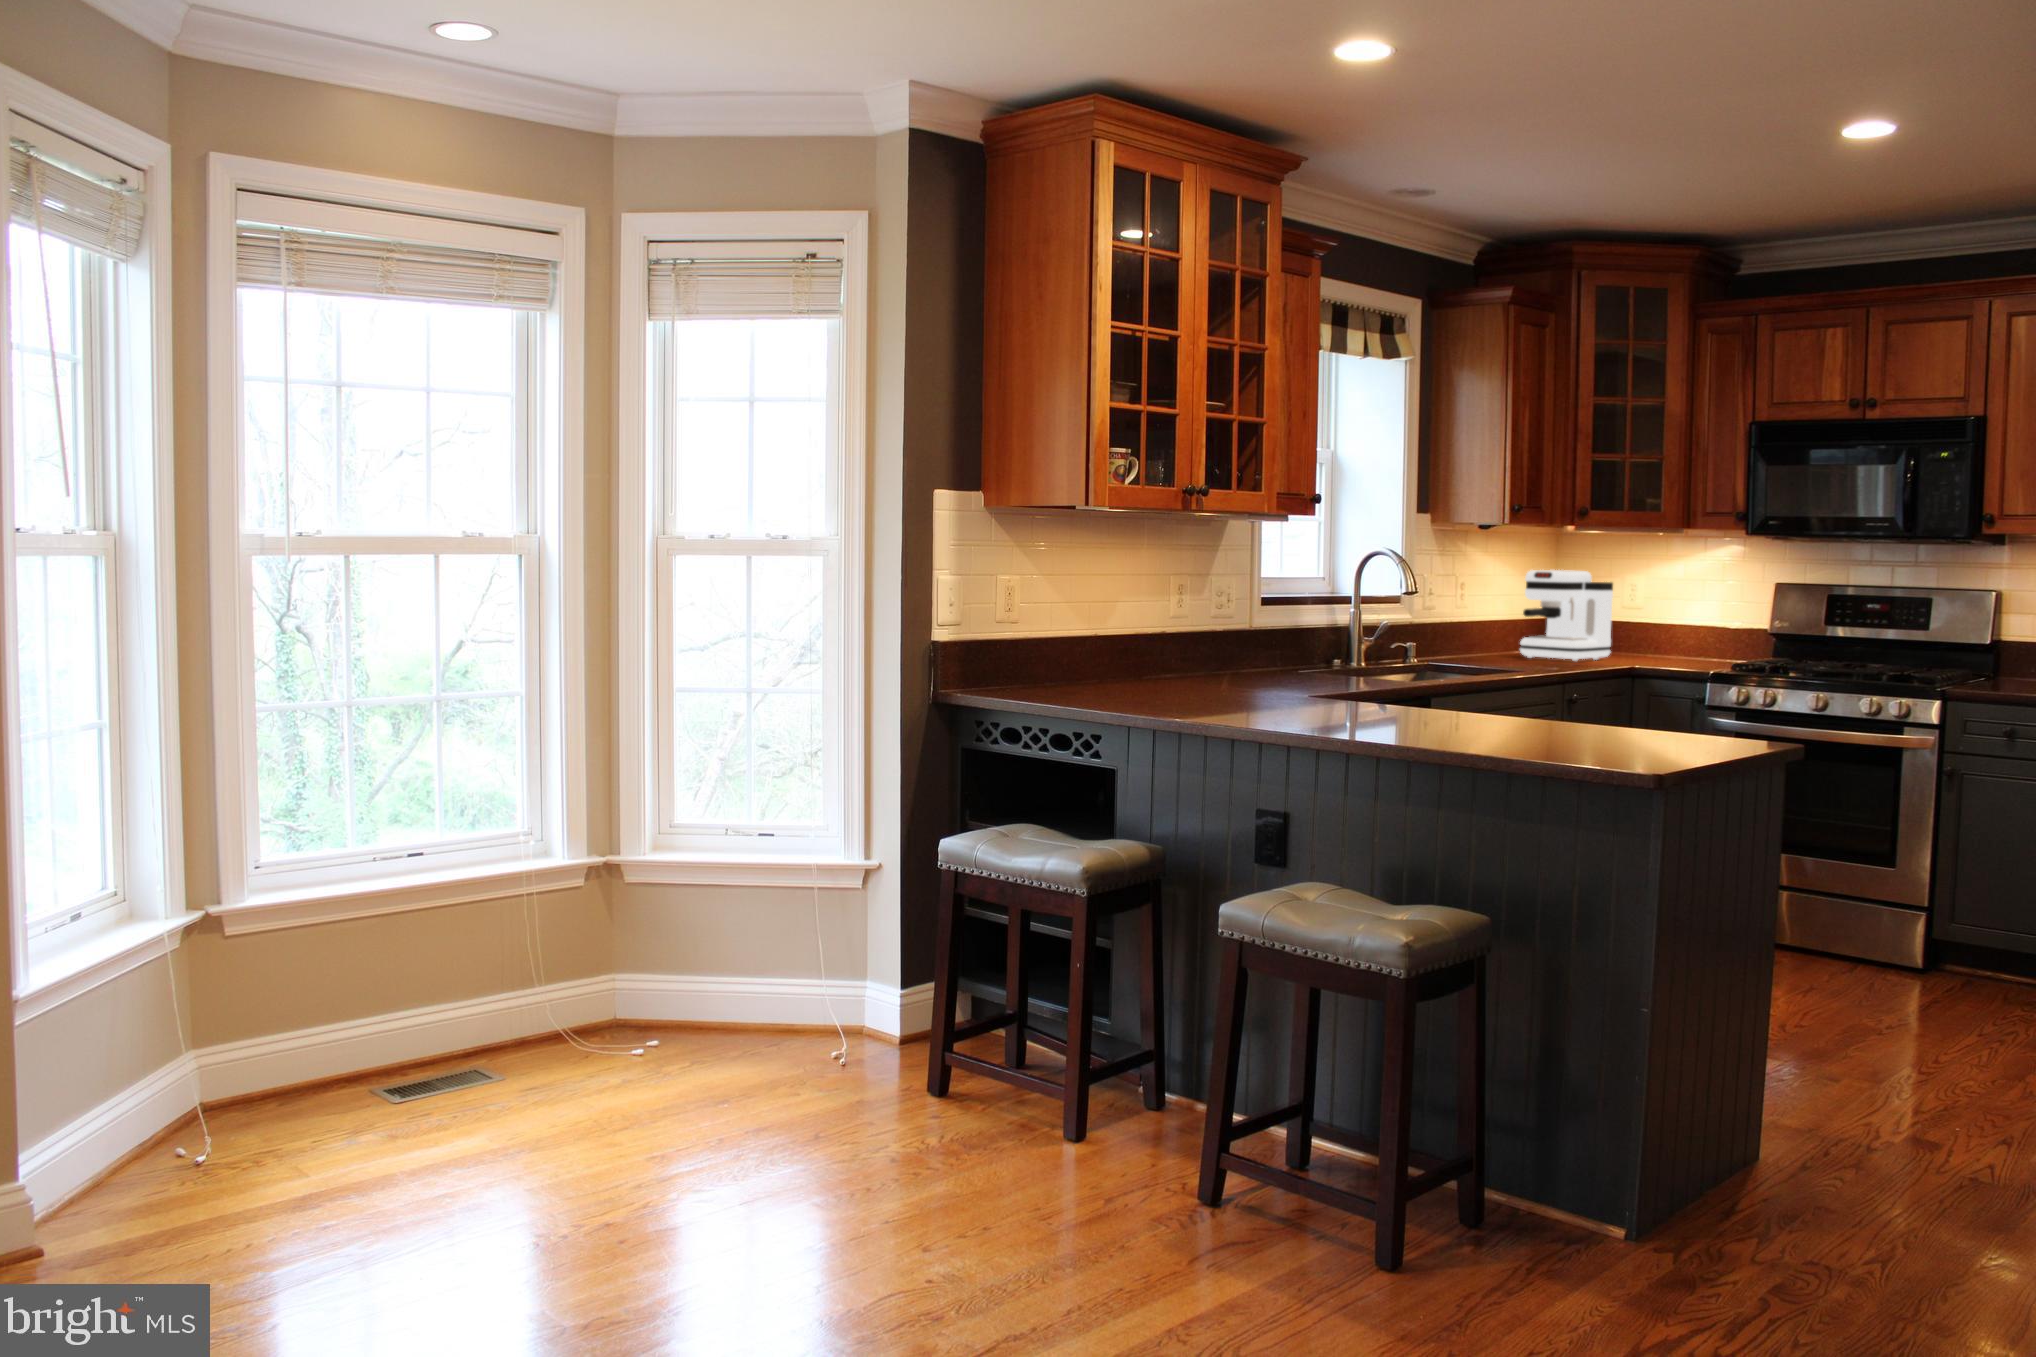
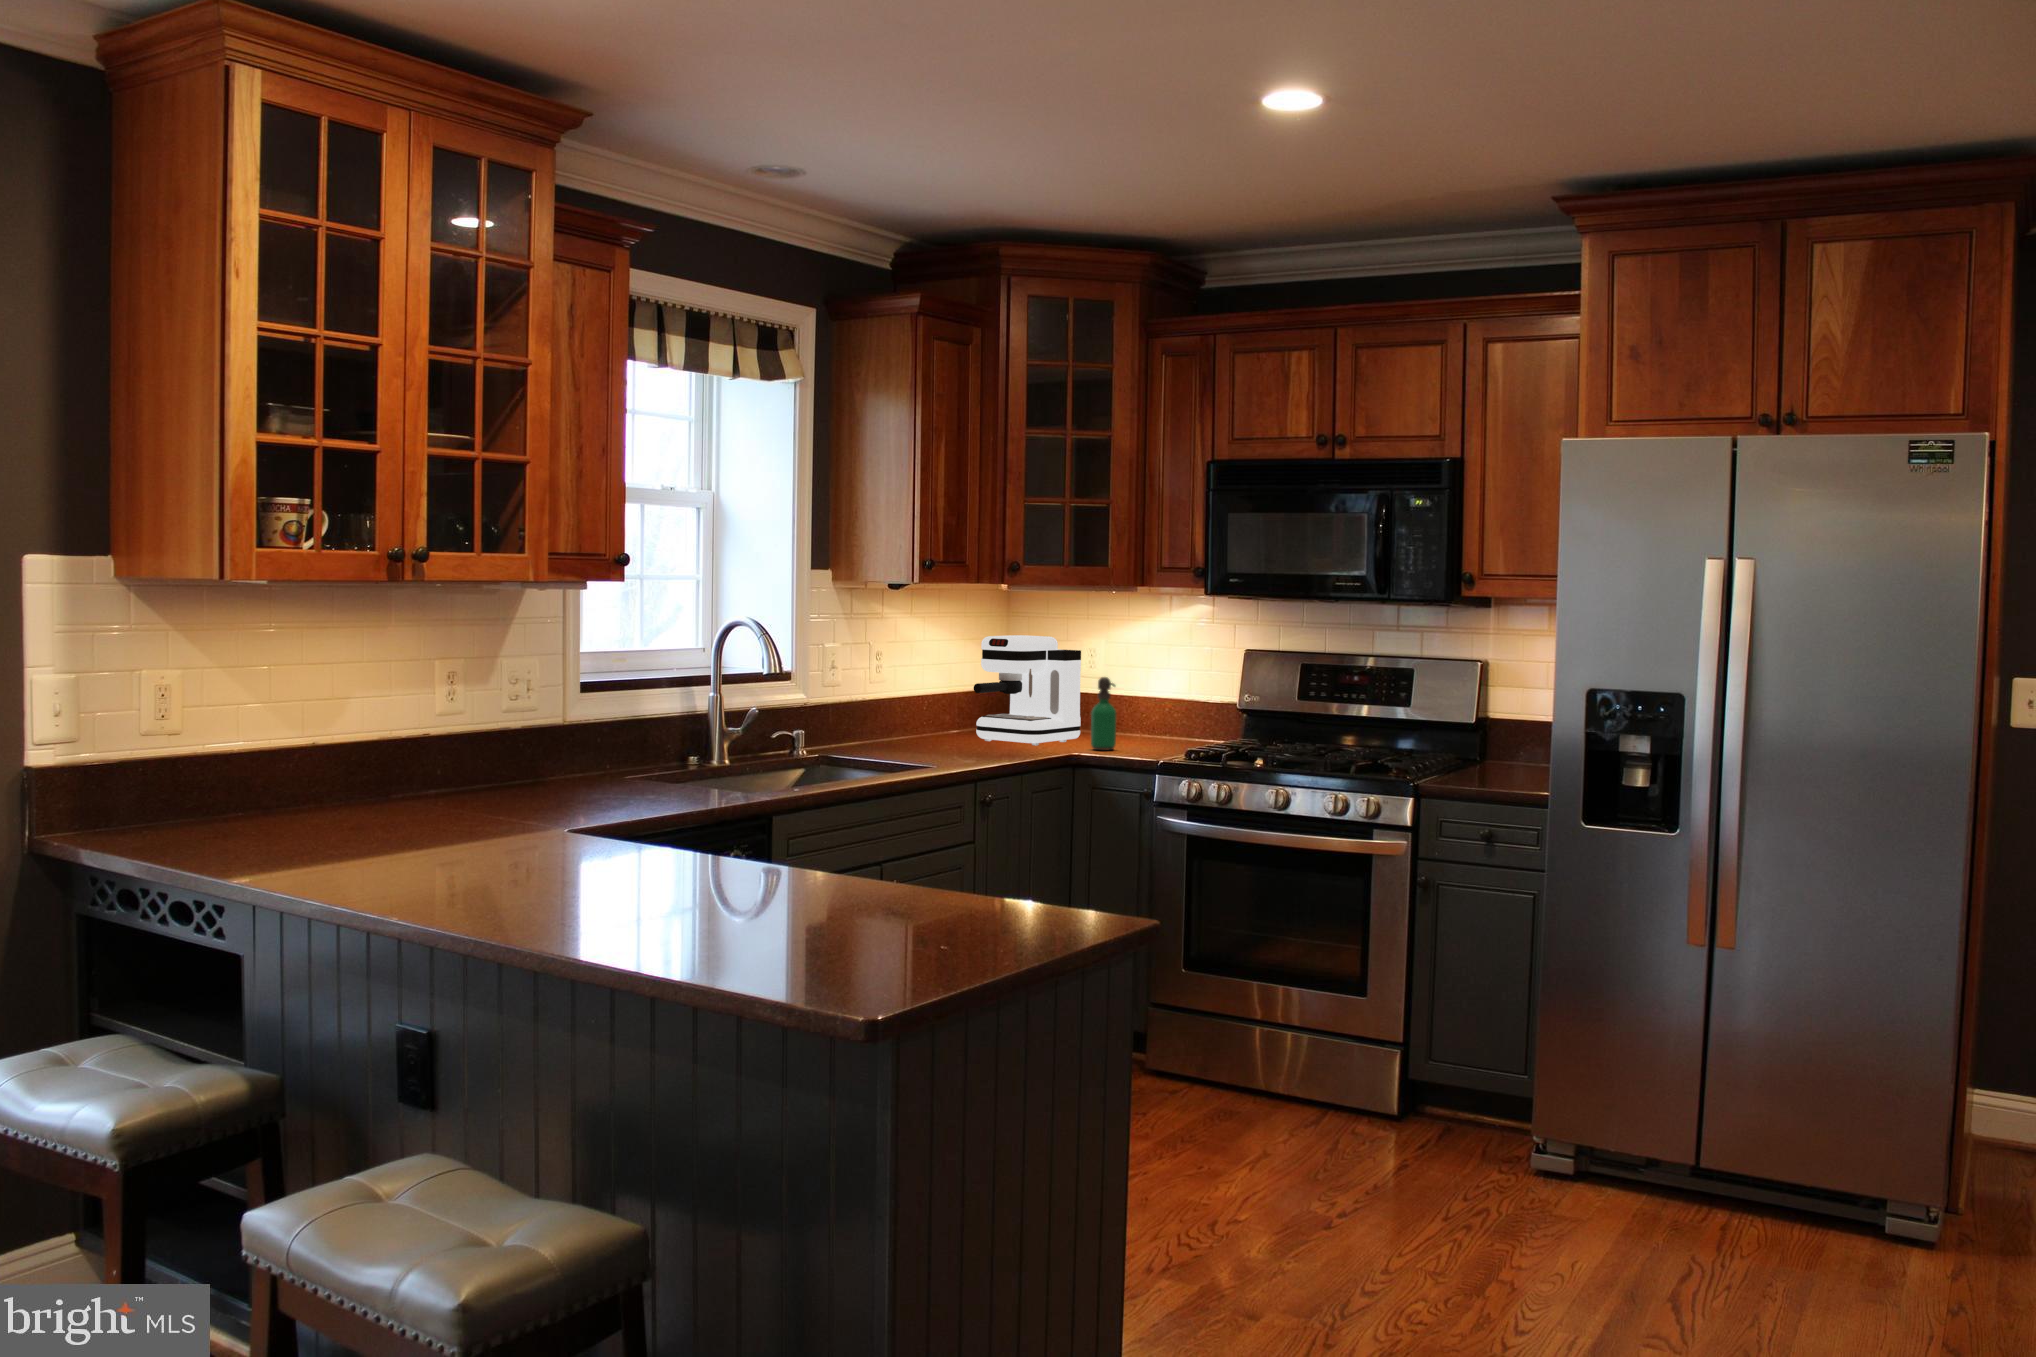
soap dispenser: none [1627,603,1653,665] -> present [1091,677,1116,750]

